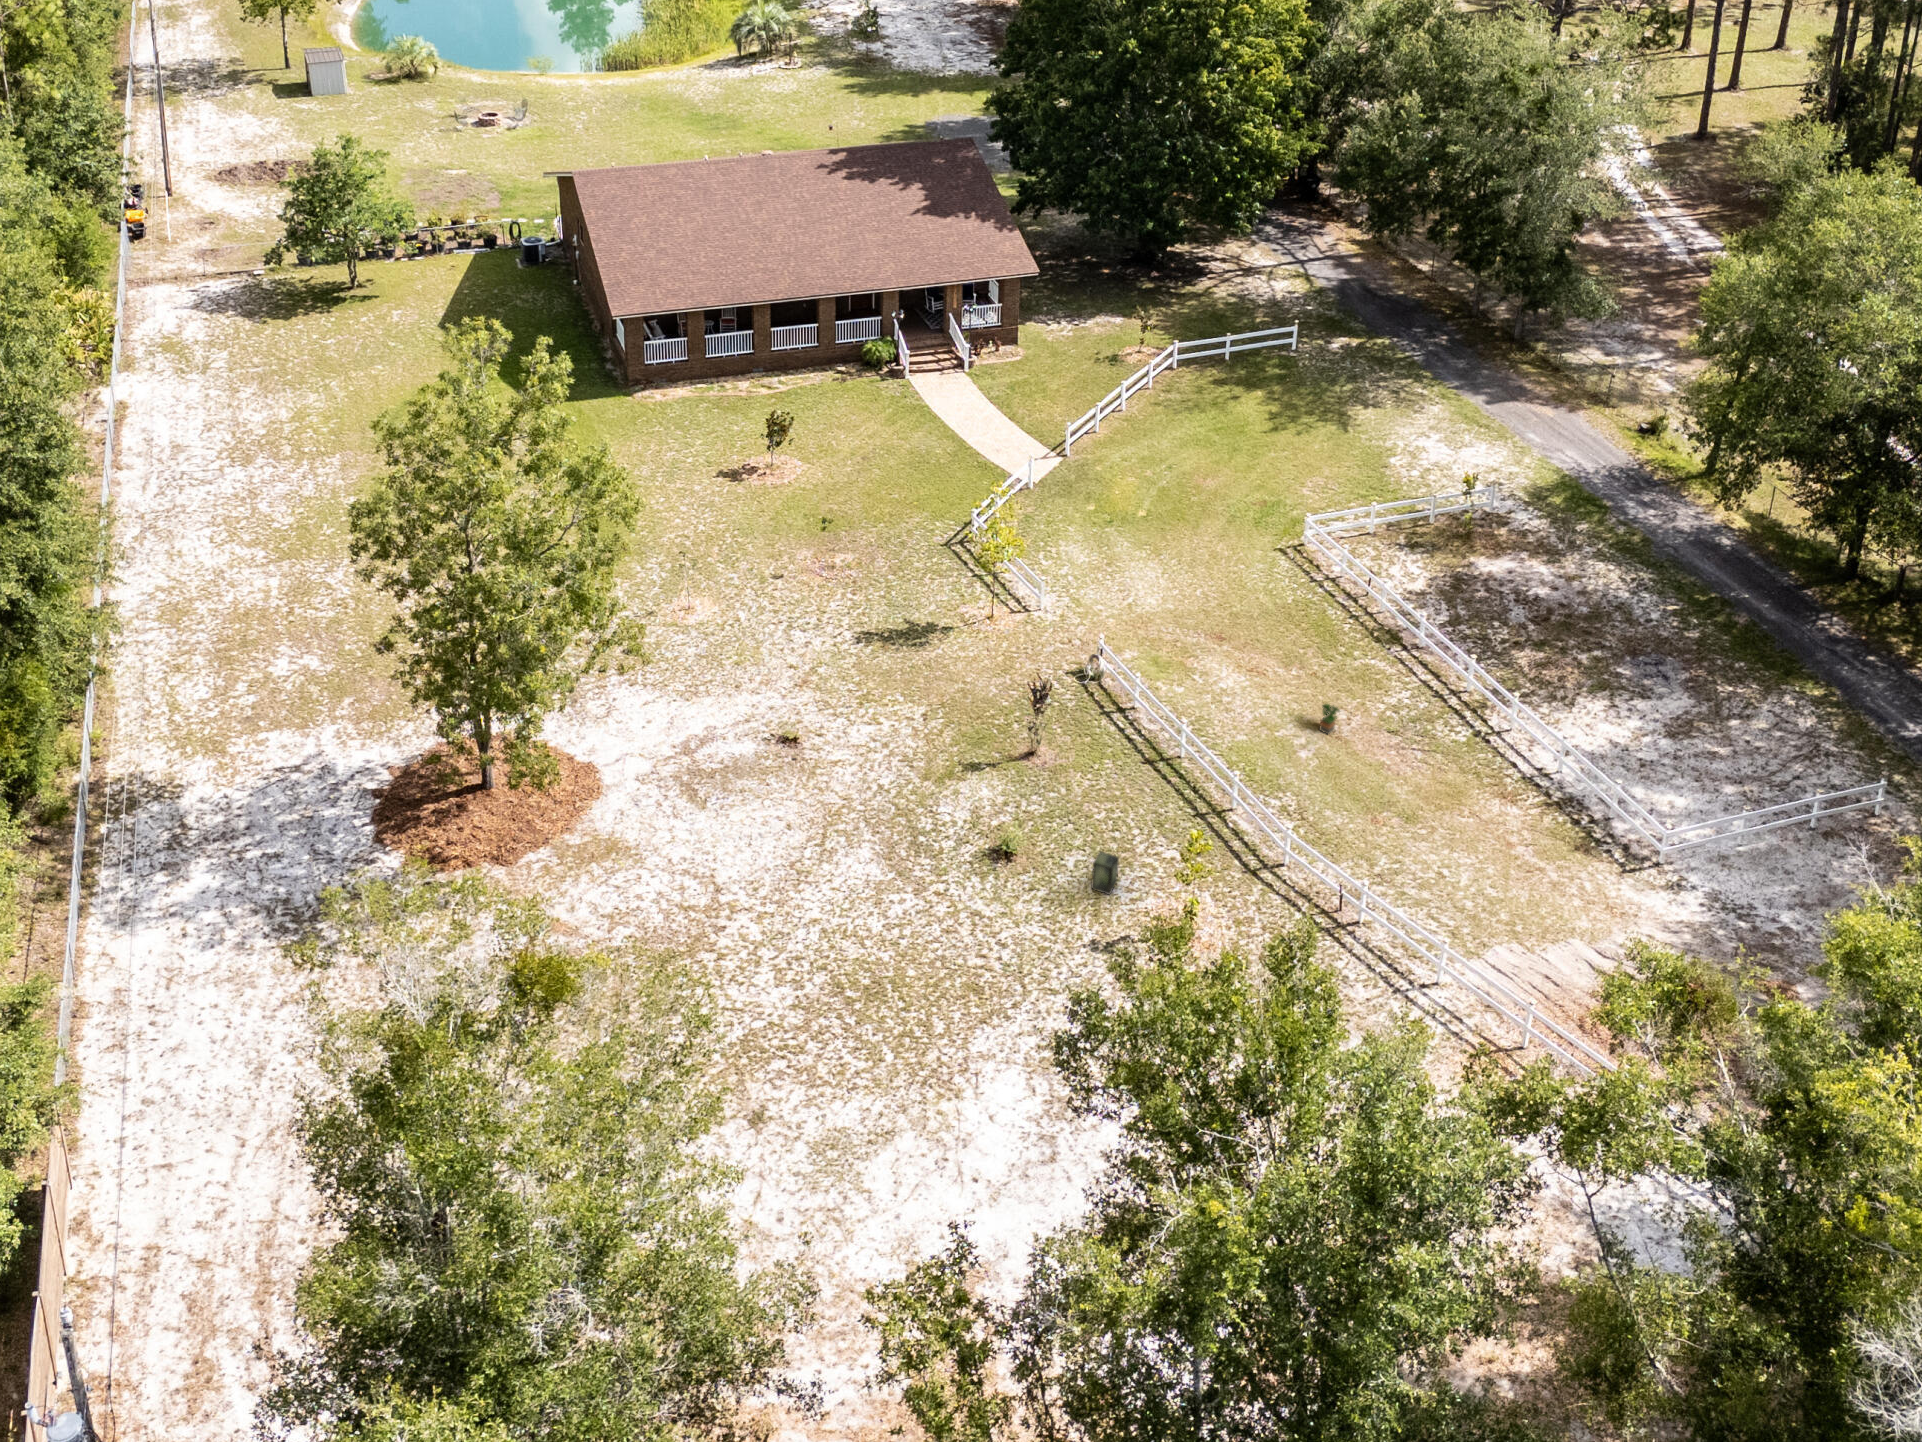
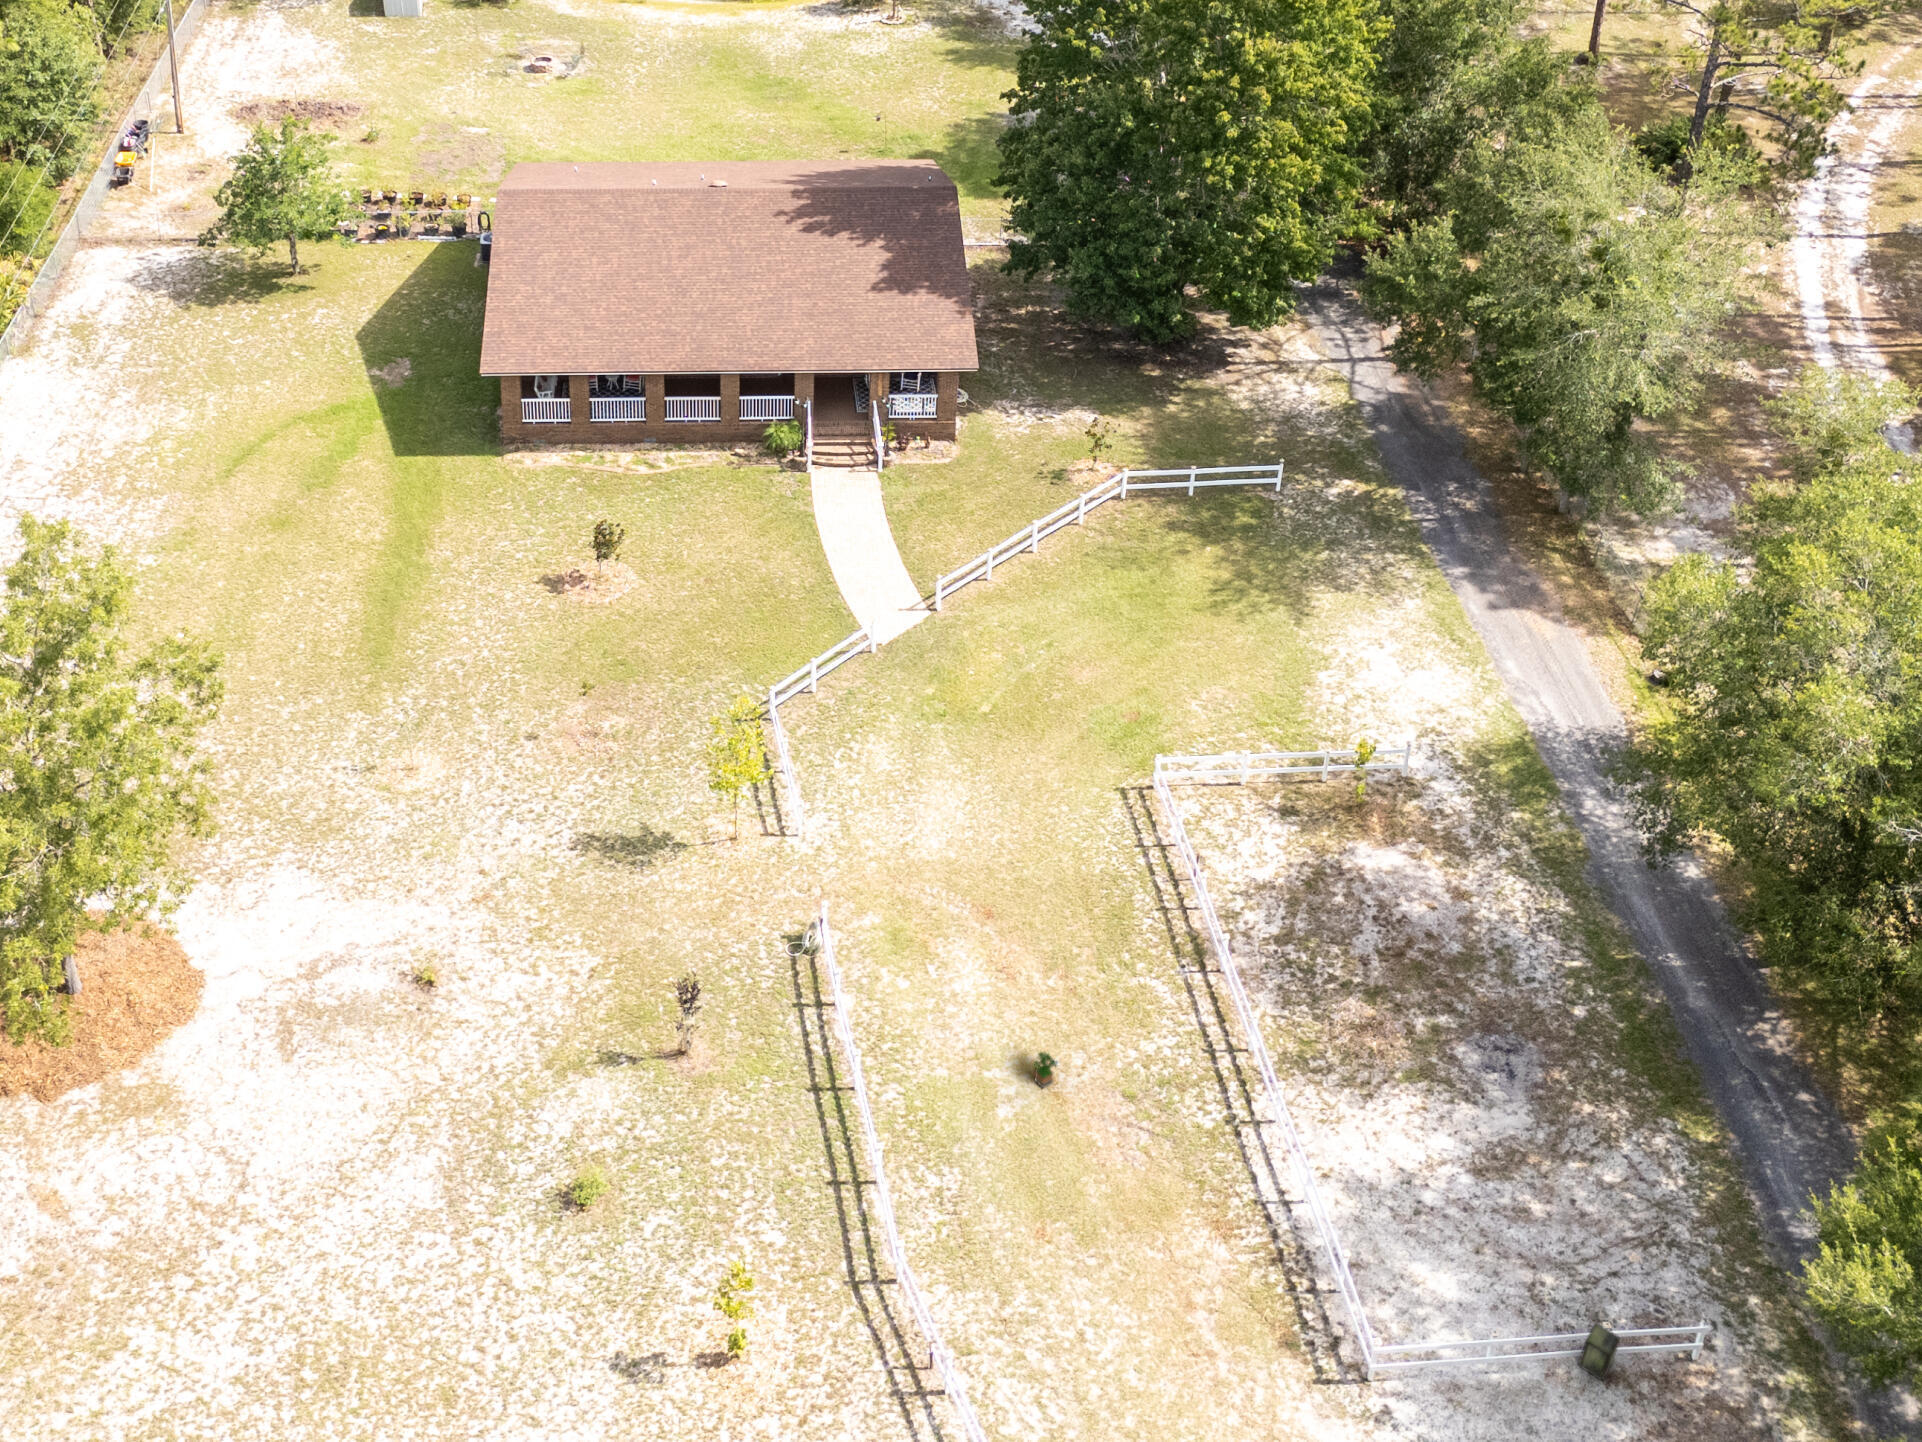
storage box: present [1091,852,1119,894] -> present [1578,1323,1620,1381]

